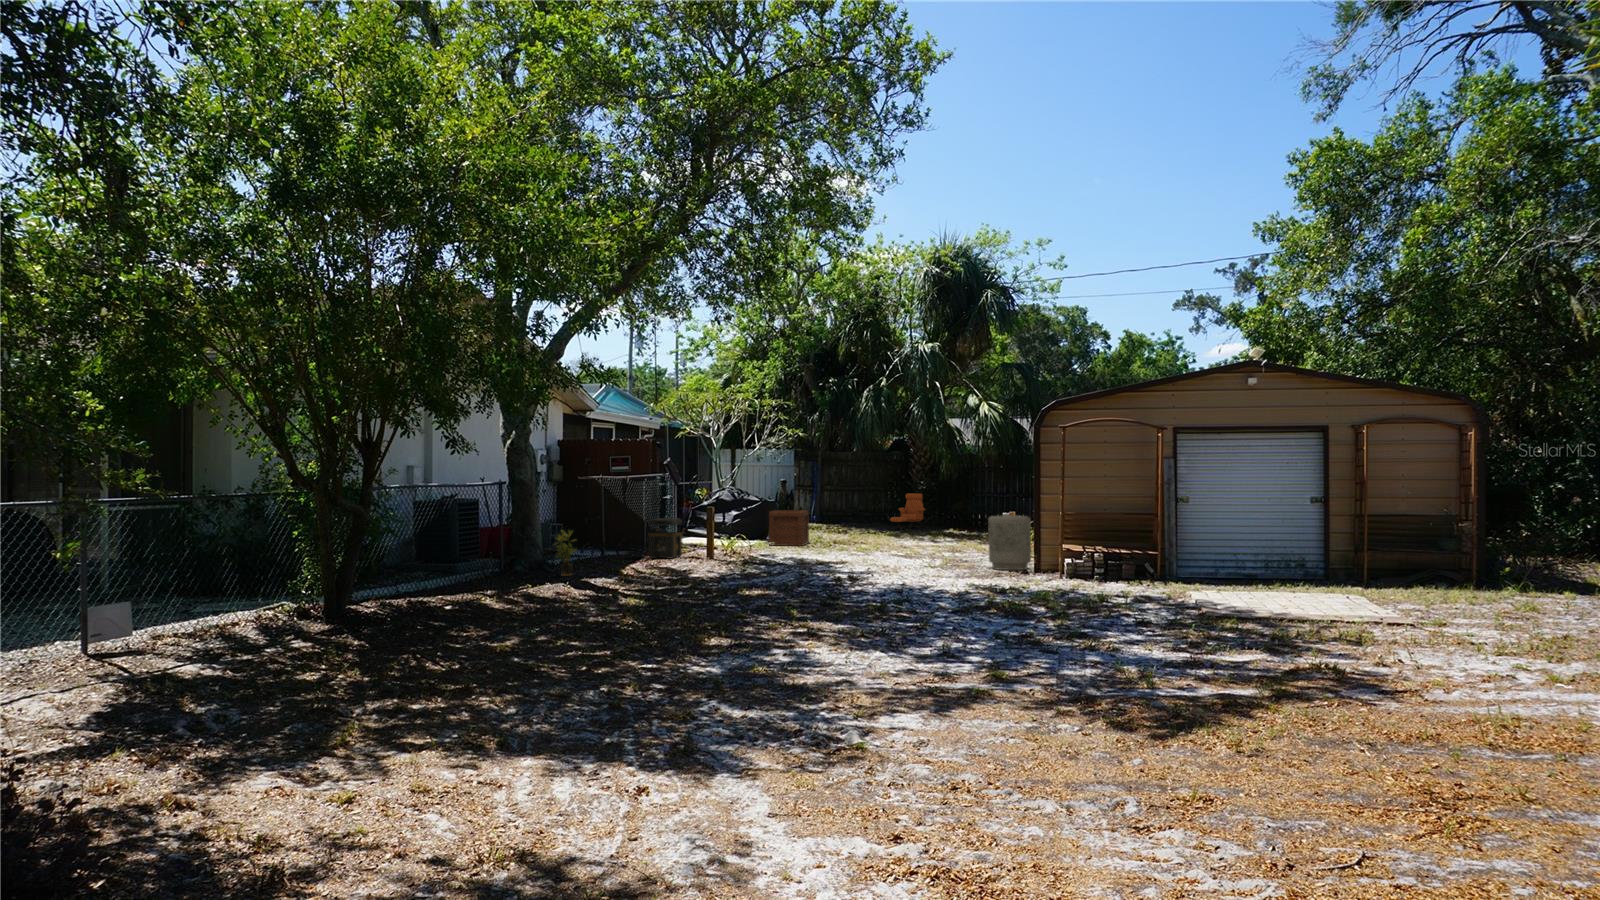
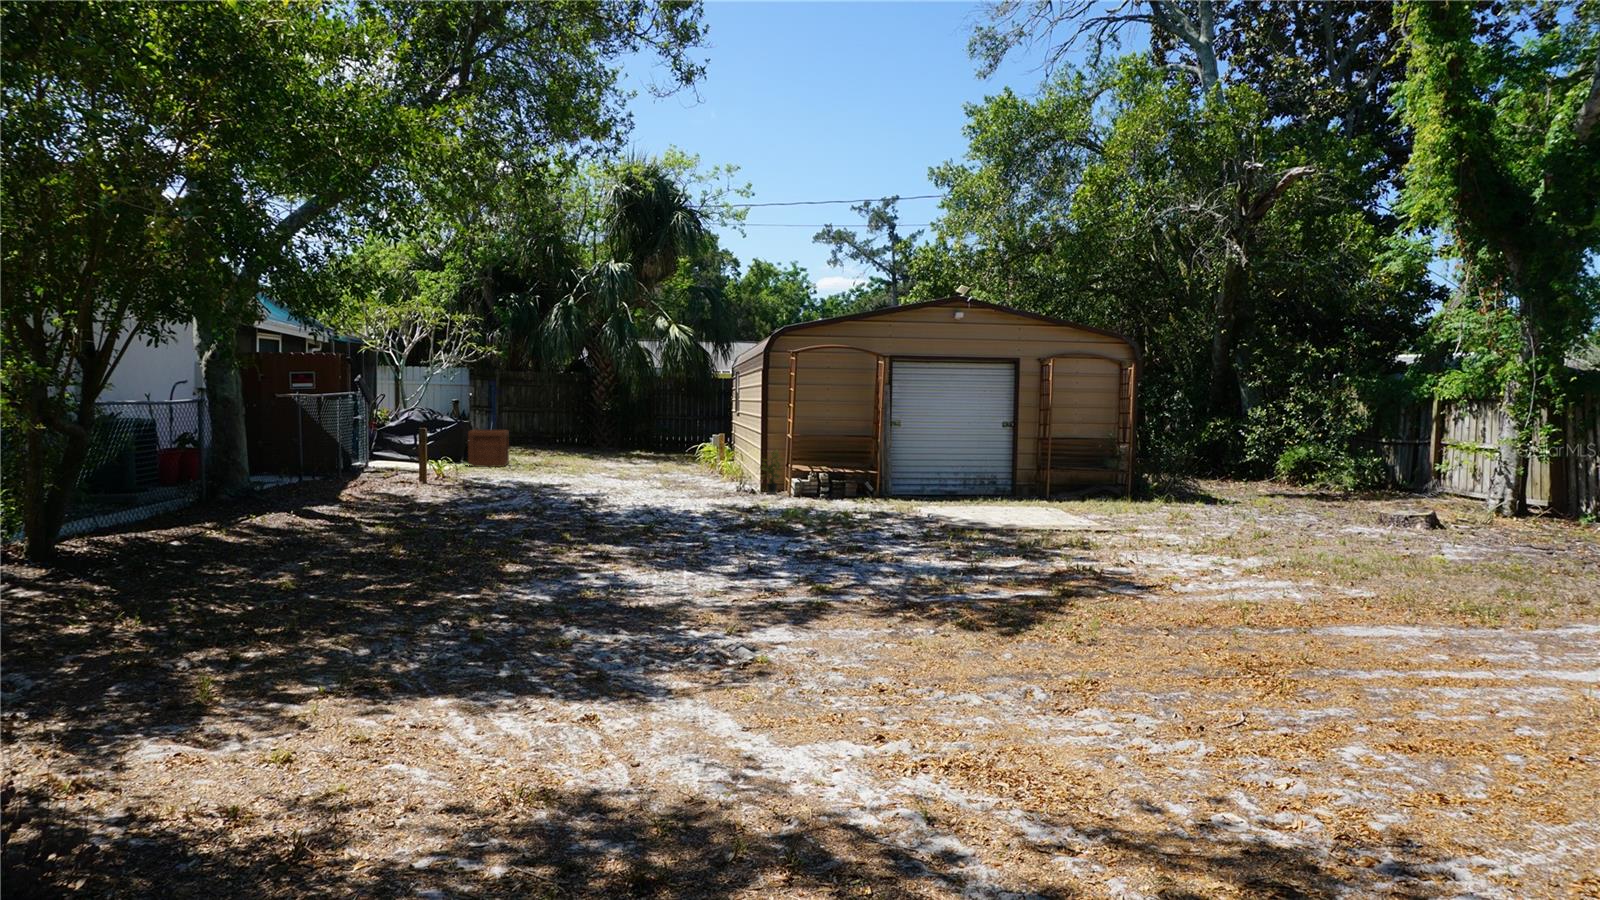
lounge chair: present [890,493,925,529] -> none [577,413,612,449]
trash can: present [988,515,1031,570] -> none [714,438,755,489]
toolbox: present [648,518,683,559] -> none [344,438,384,481]
potted plant: present [556,530,575,576] -> present [760,450,783,494]

